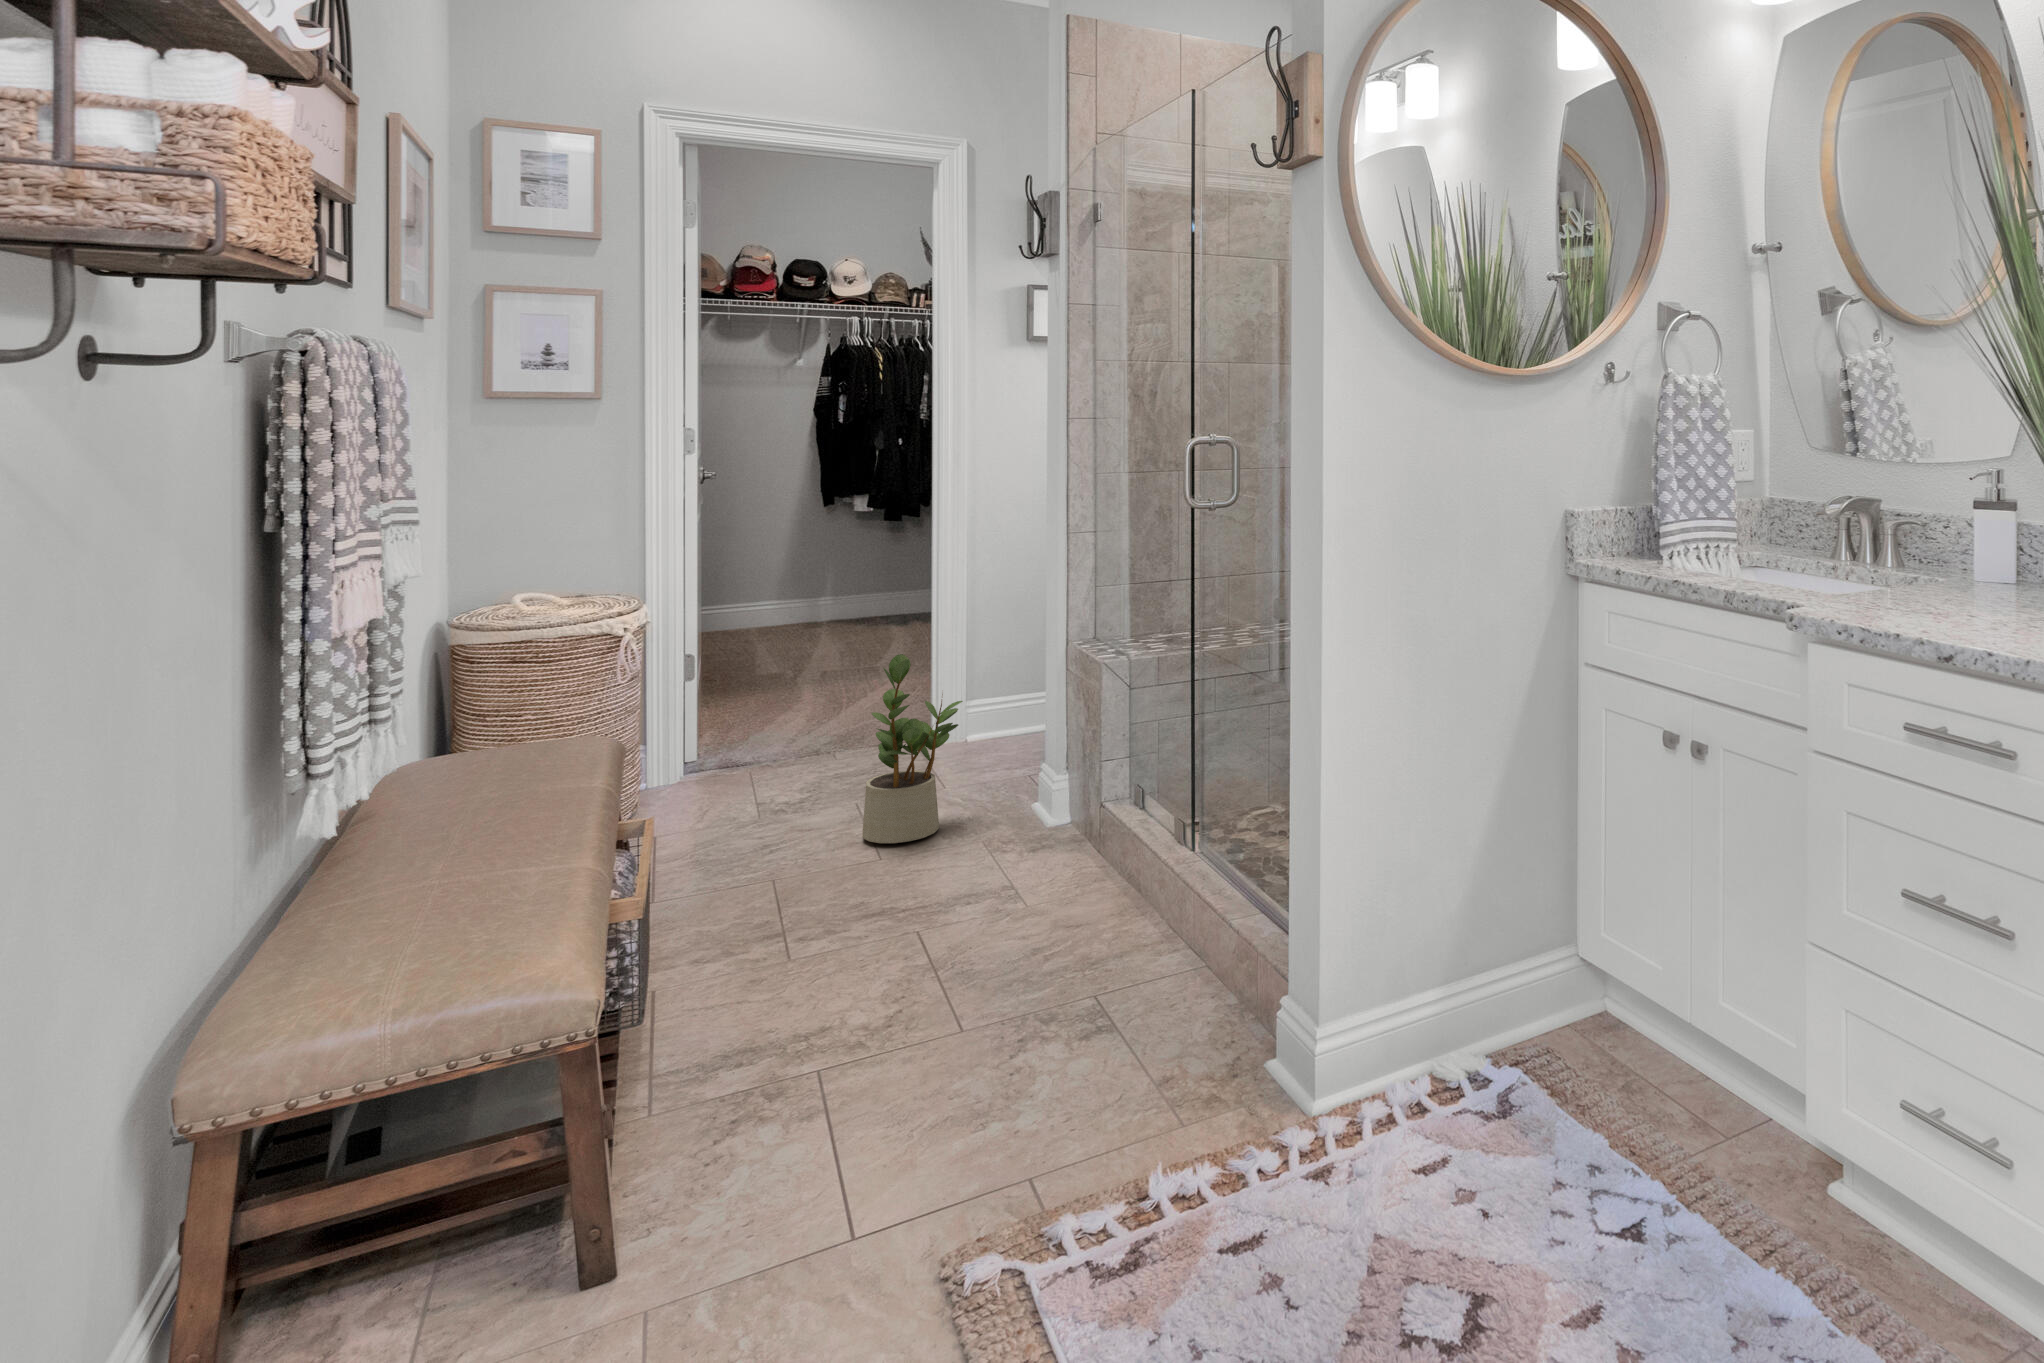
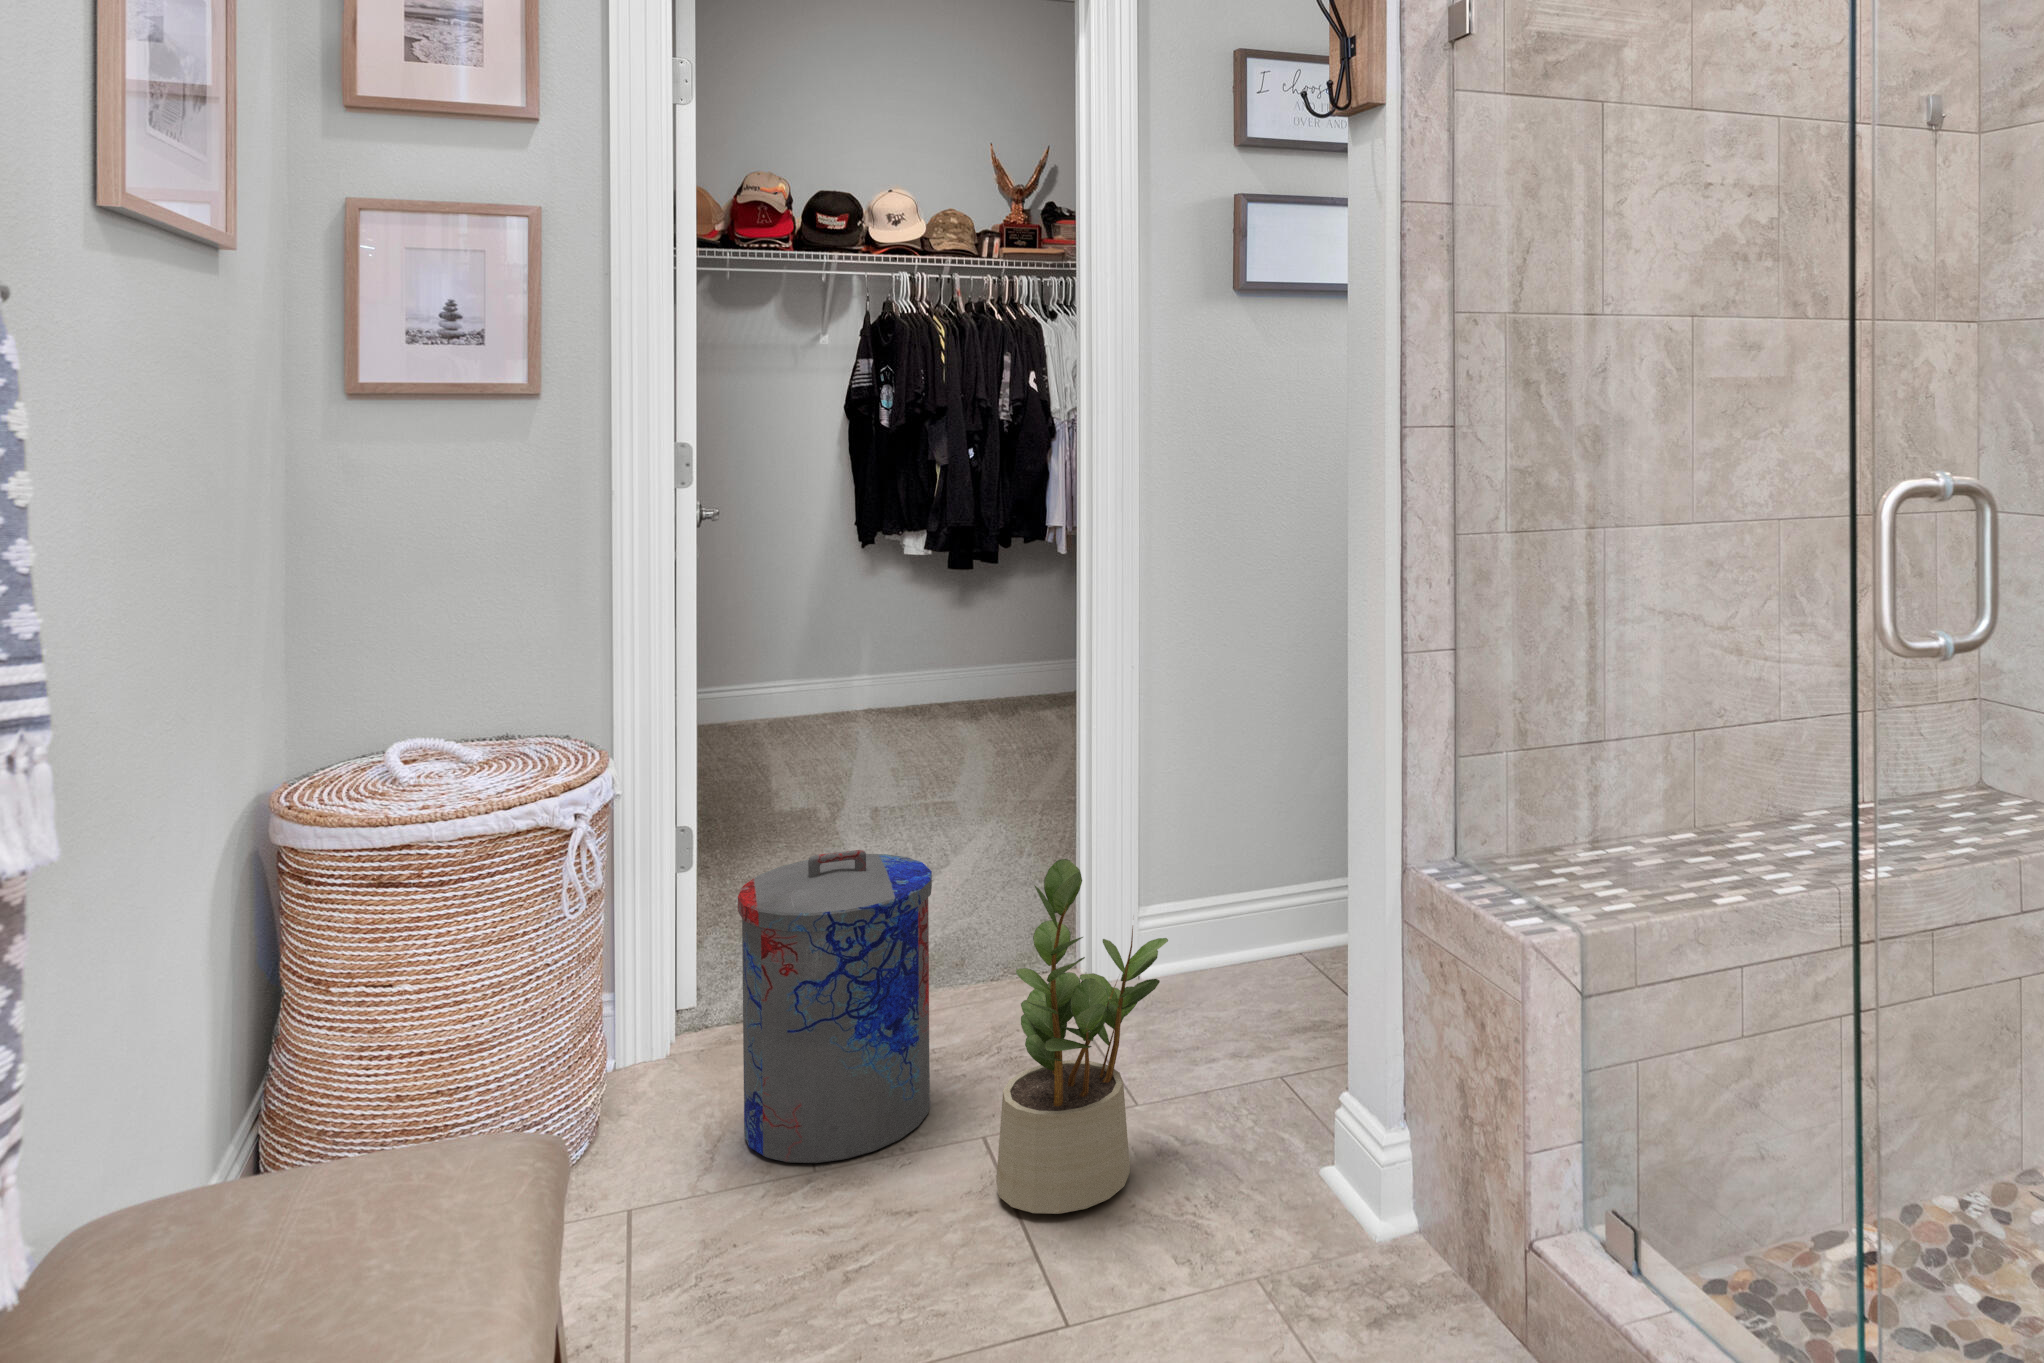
trash can: none [718,659,834,829] -> present [738,850,932,1163]

